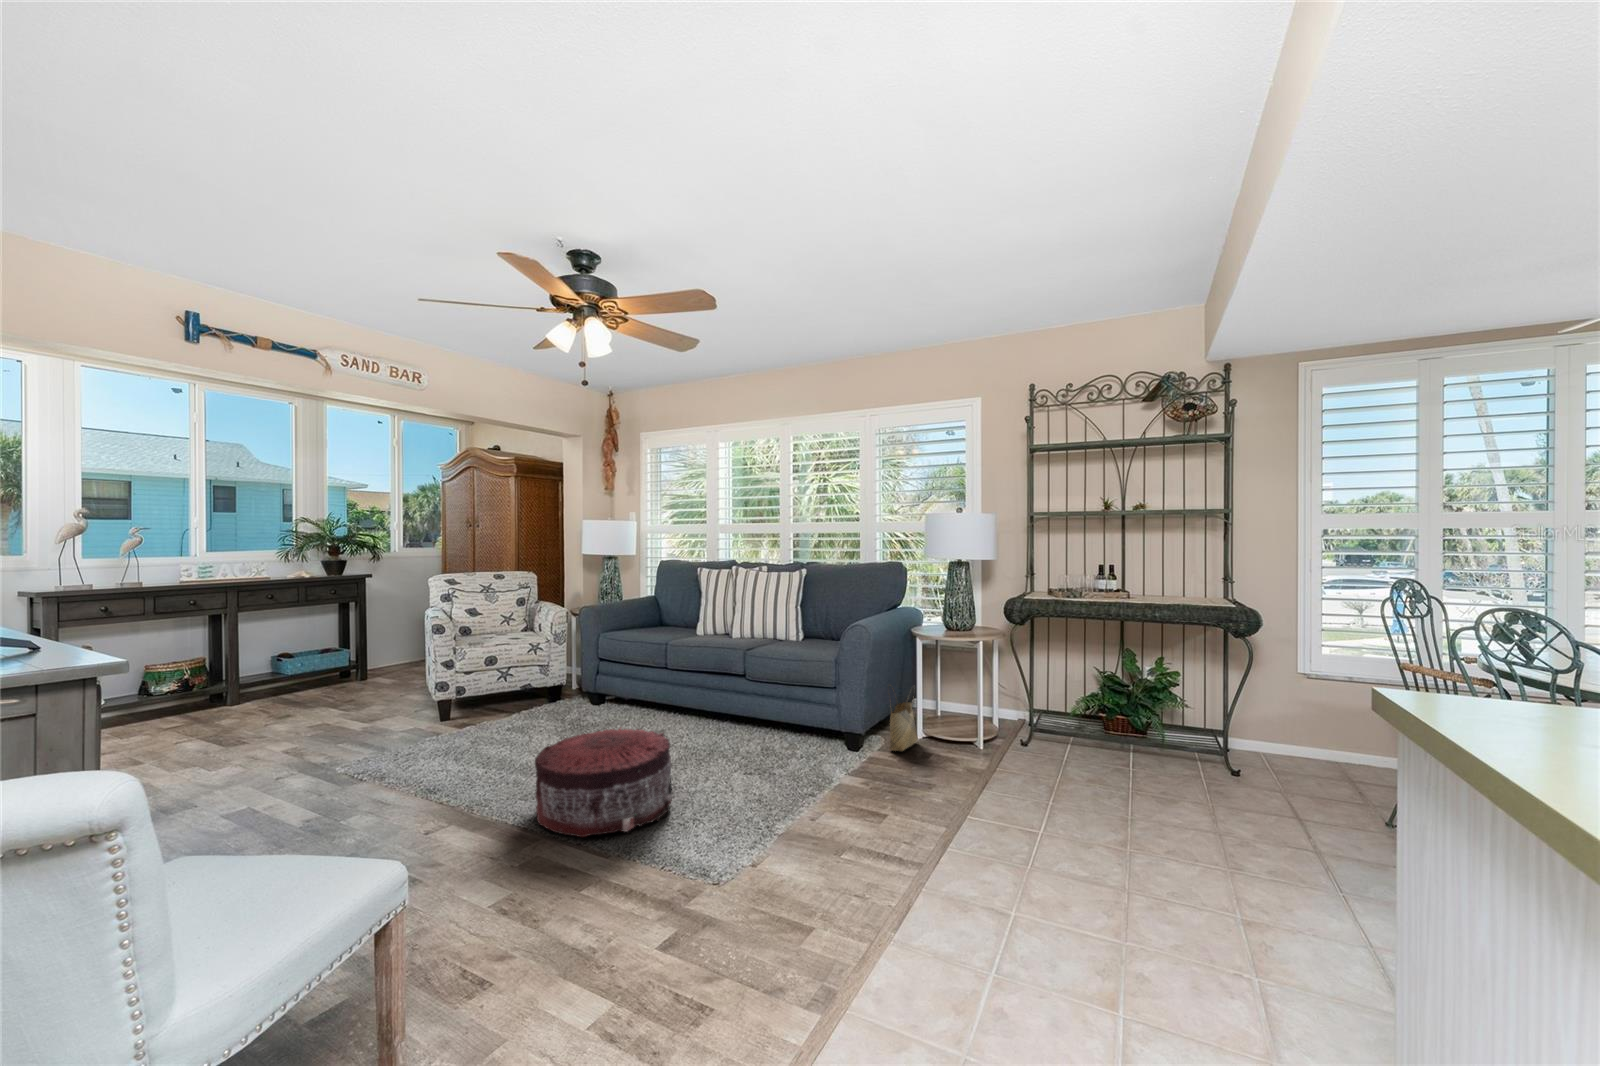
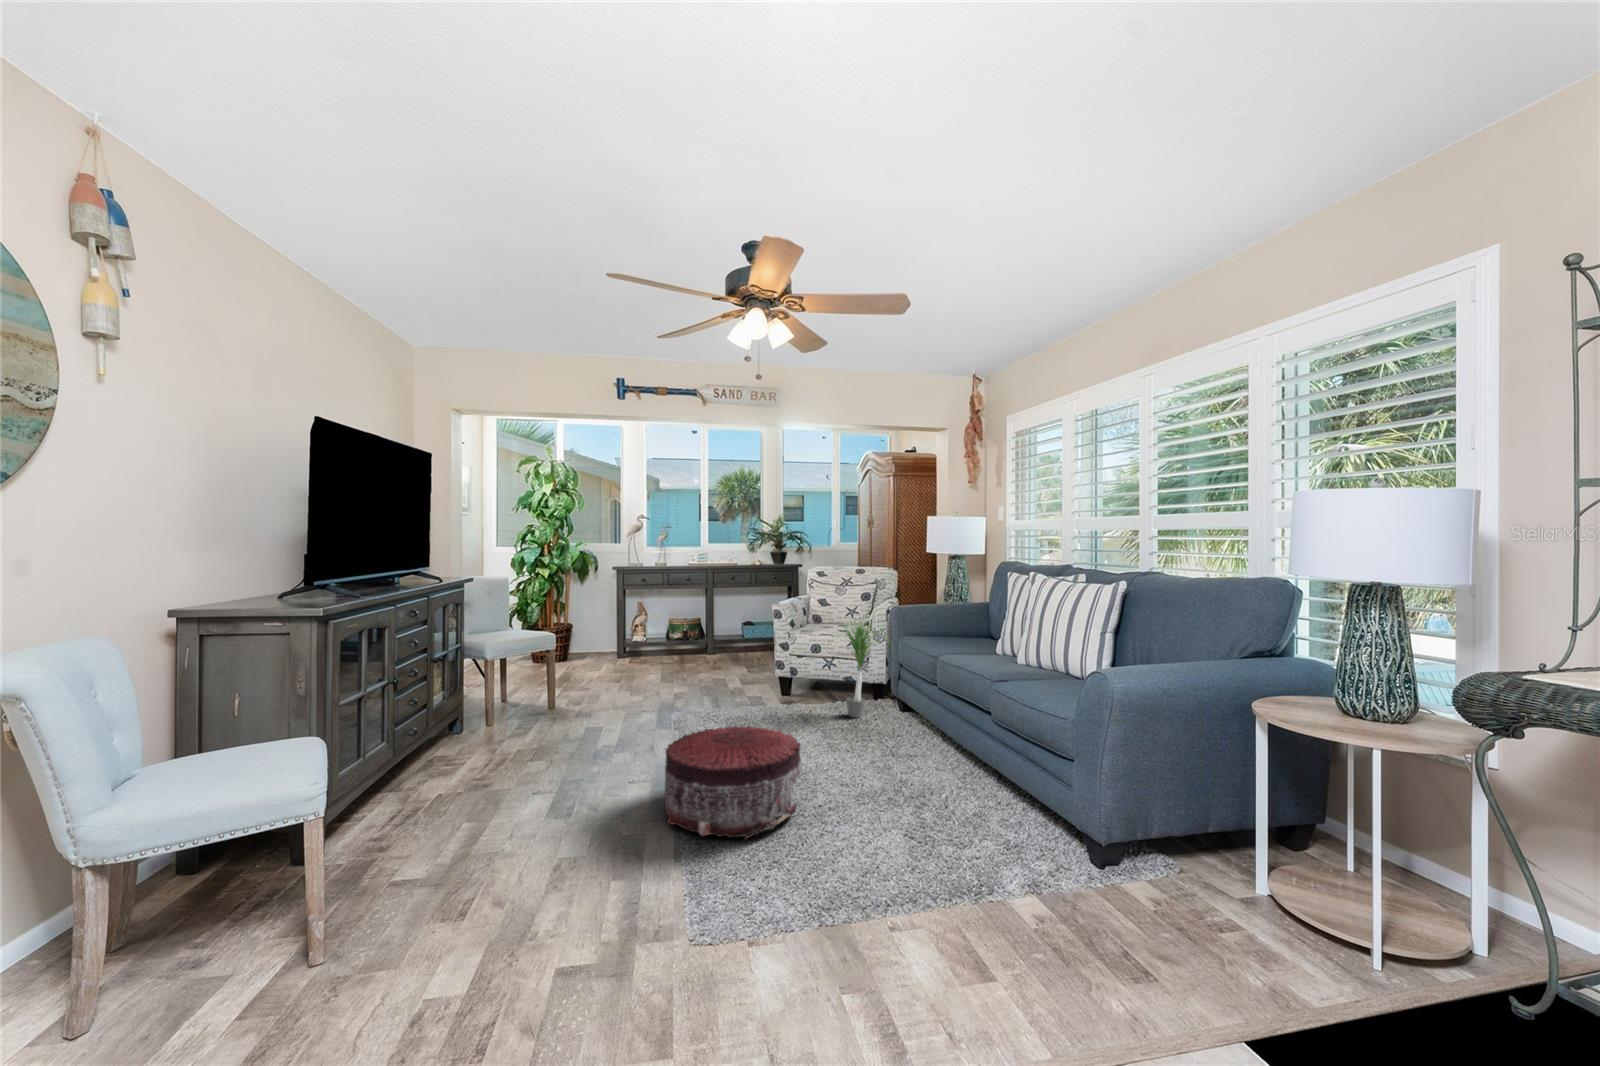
potted plant: none [530,609,605,720] -> present [833,616,873,718]
woven basket: present [889,702,918,751] -> none [1147,777,1225,898]

